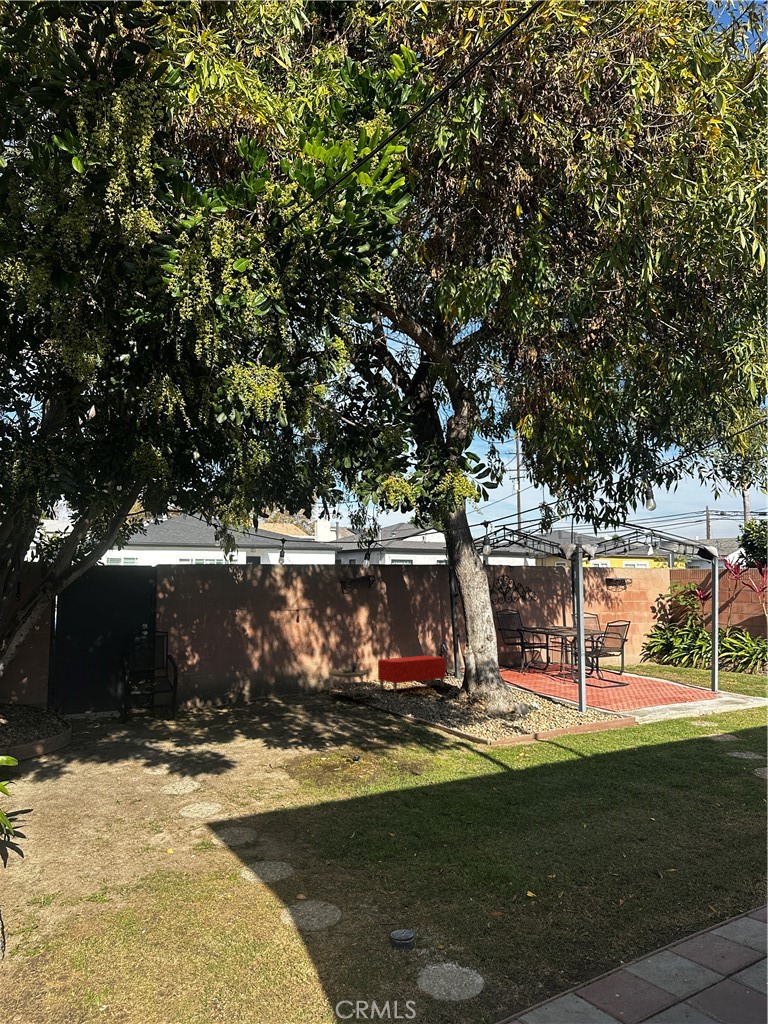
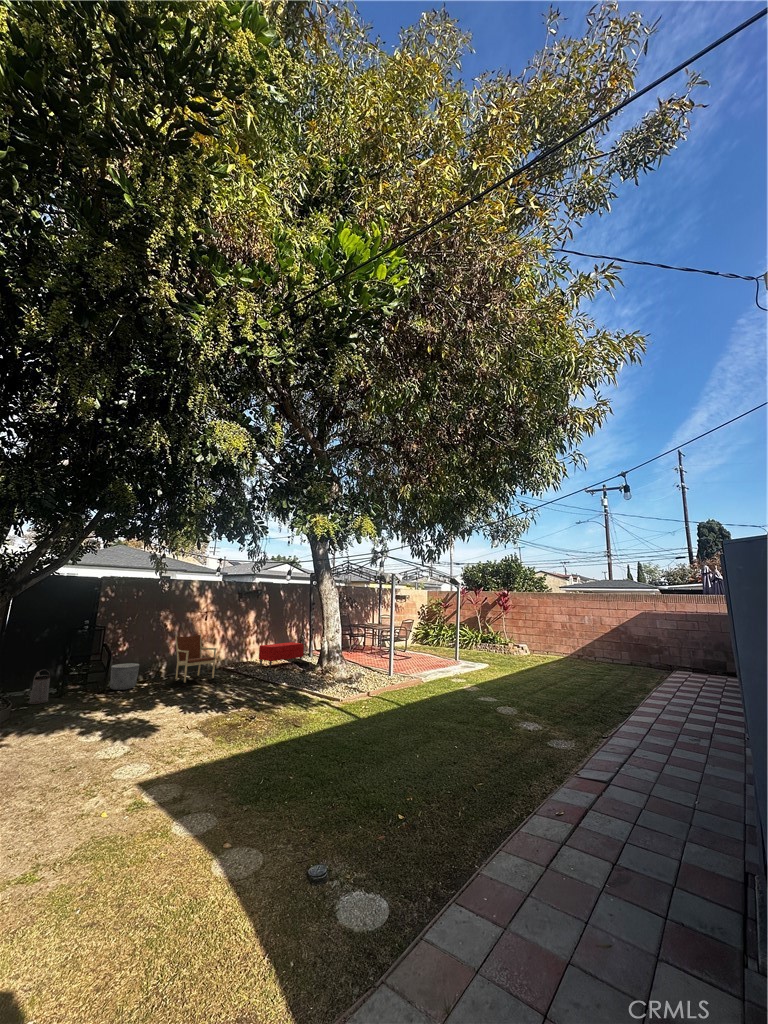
armchair: none [257,641,313,709] -> present [175,633,216,682]
side table: present [329,663,368,699] -> none [225,648,253,673]
planter: none [179,681,213,715] -> present [110,663,139,690]
watering can: none [89,685,110,728] -> present [28,670,50,704]

